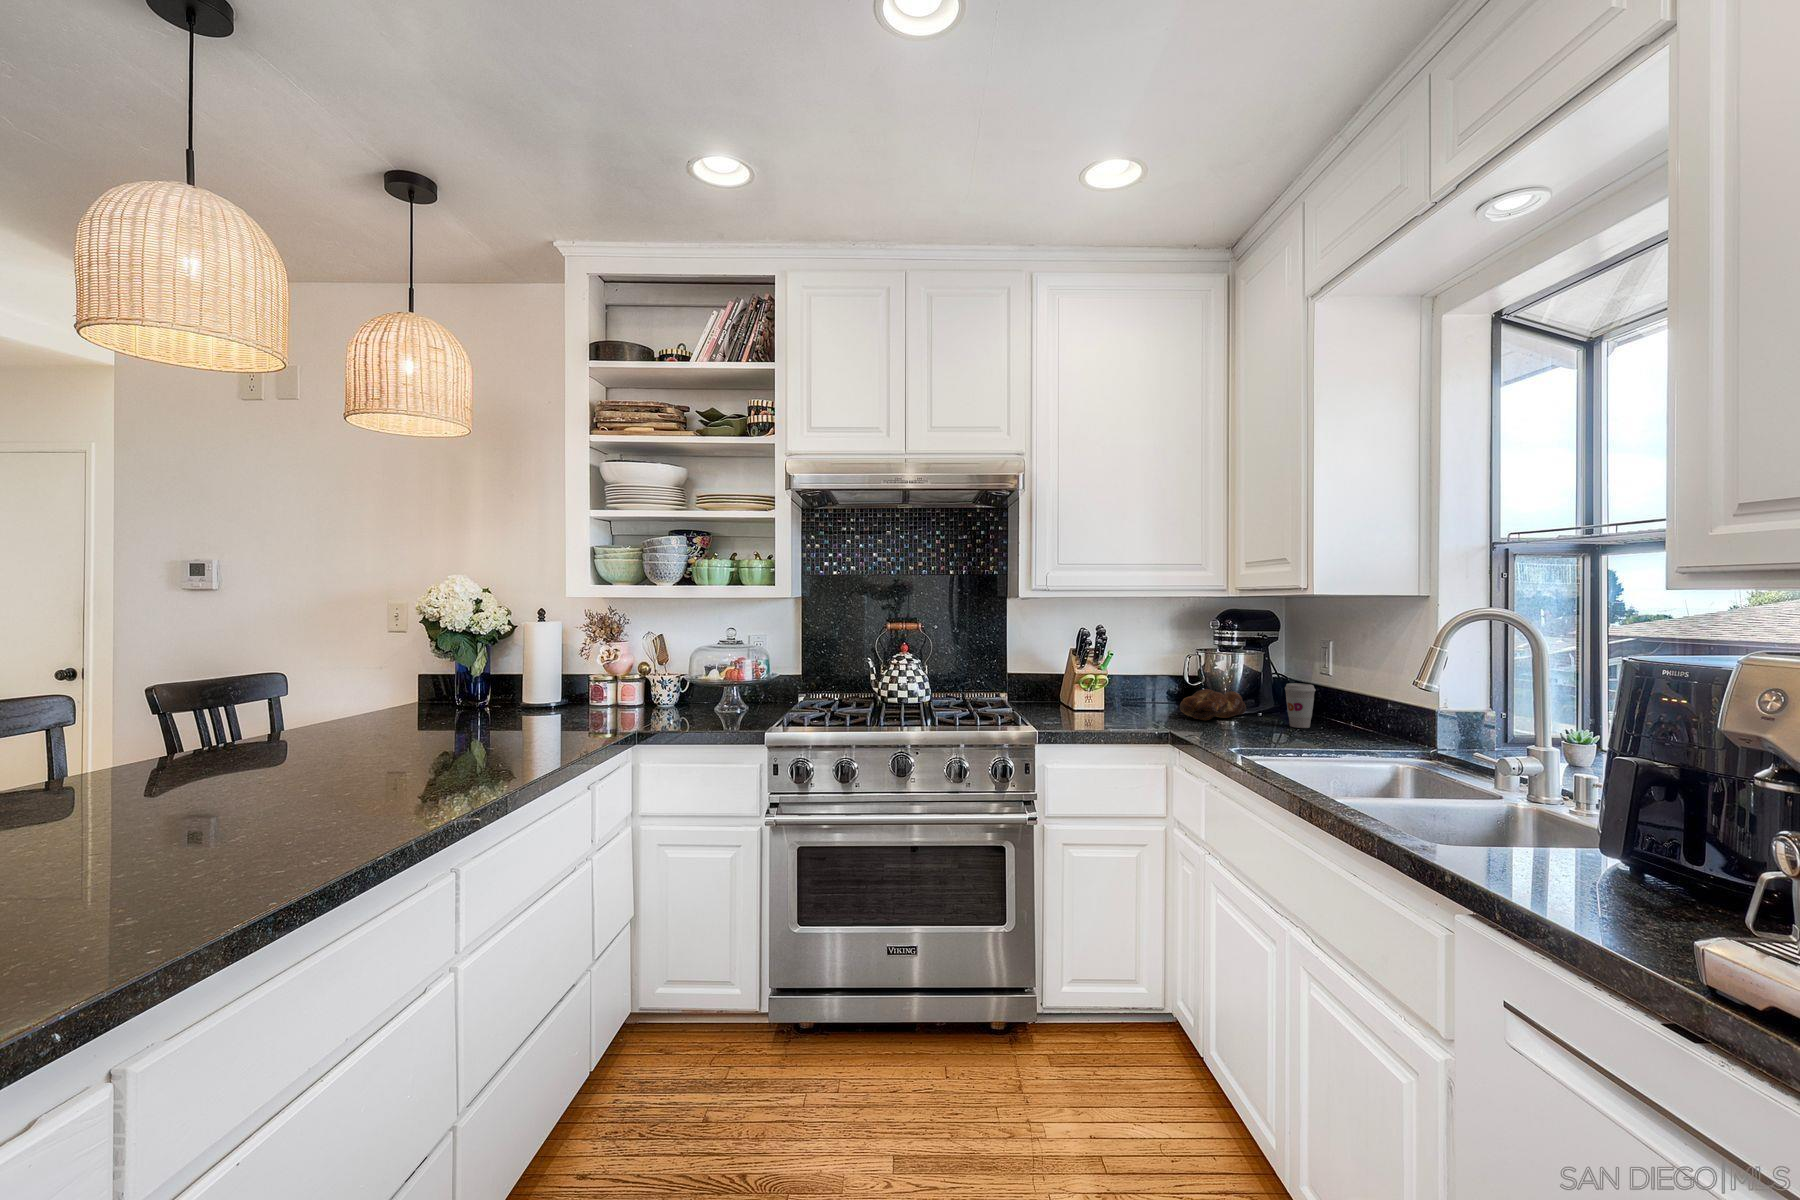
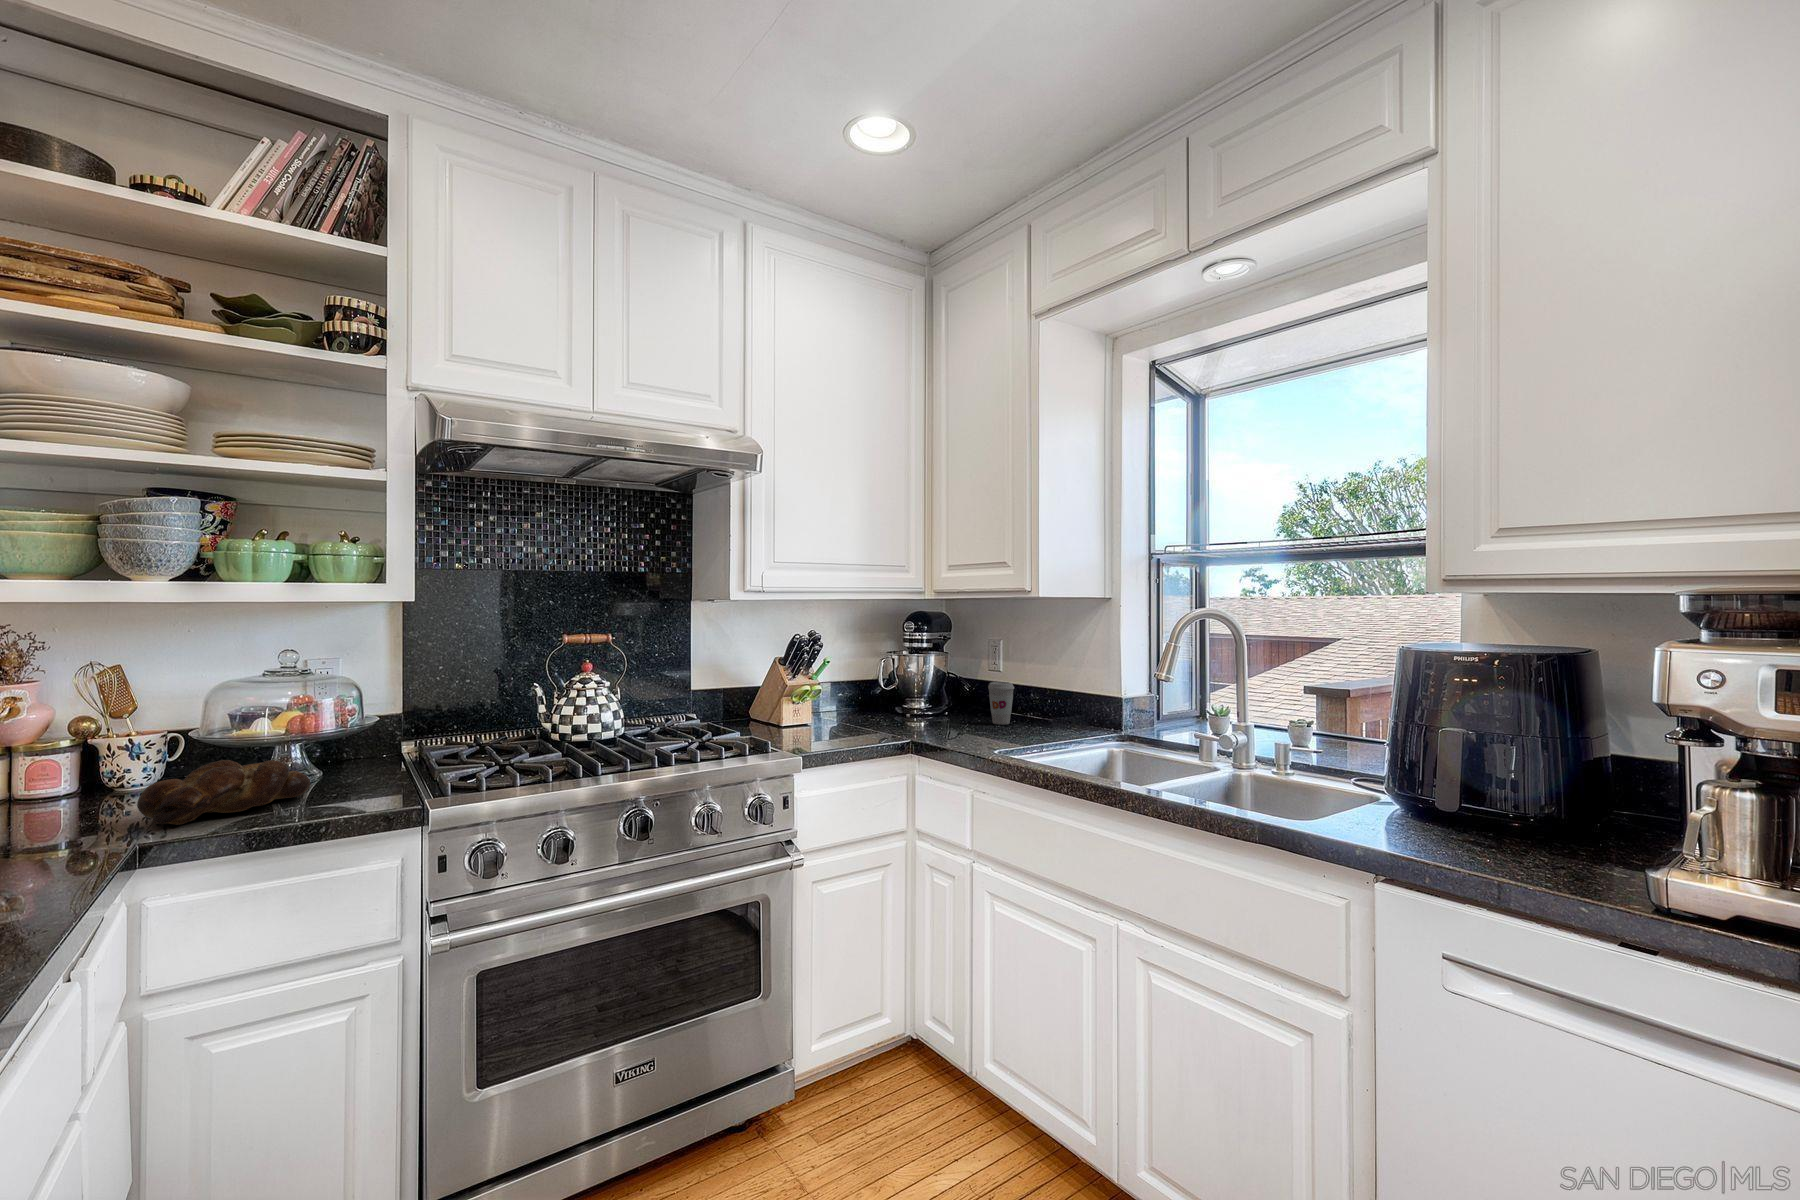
bread loaf: present [1180,689,1246,720] -> present [137,760,310,825]

